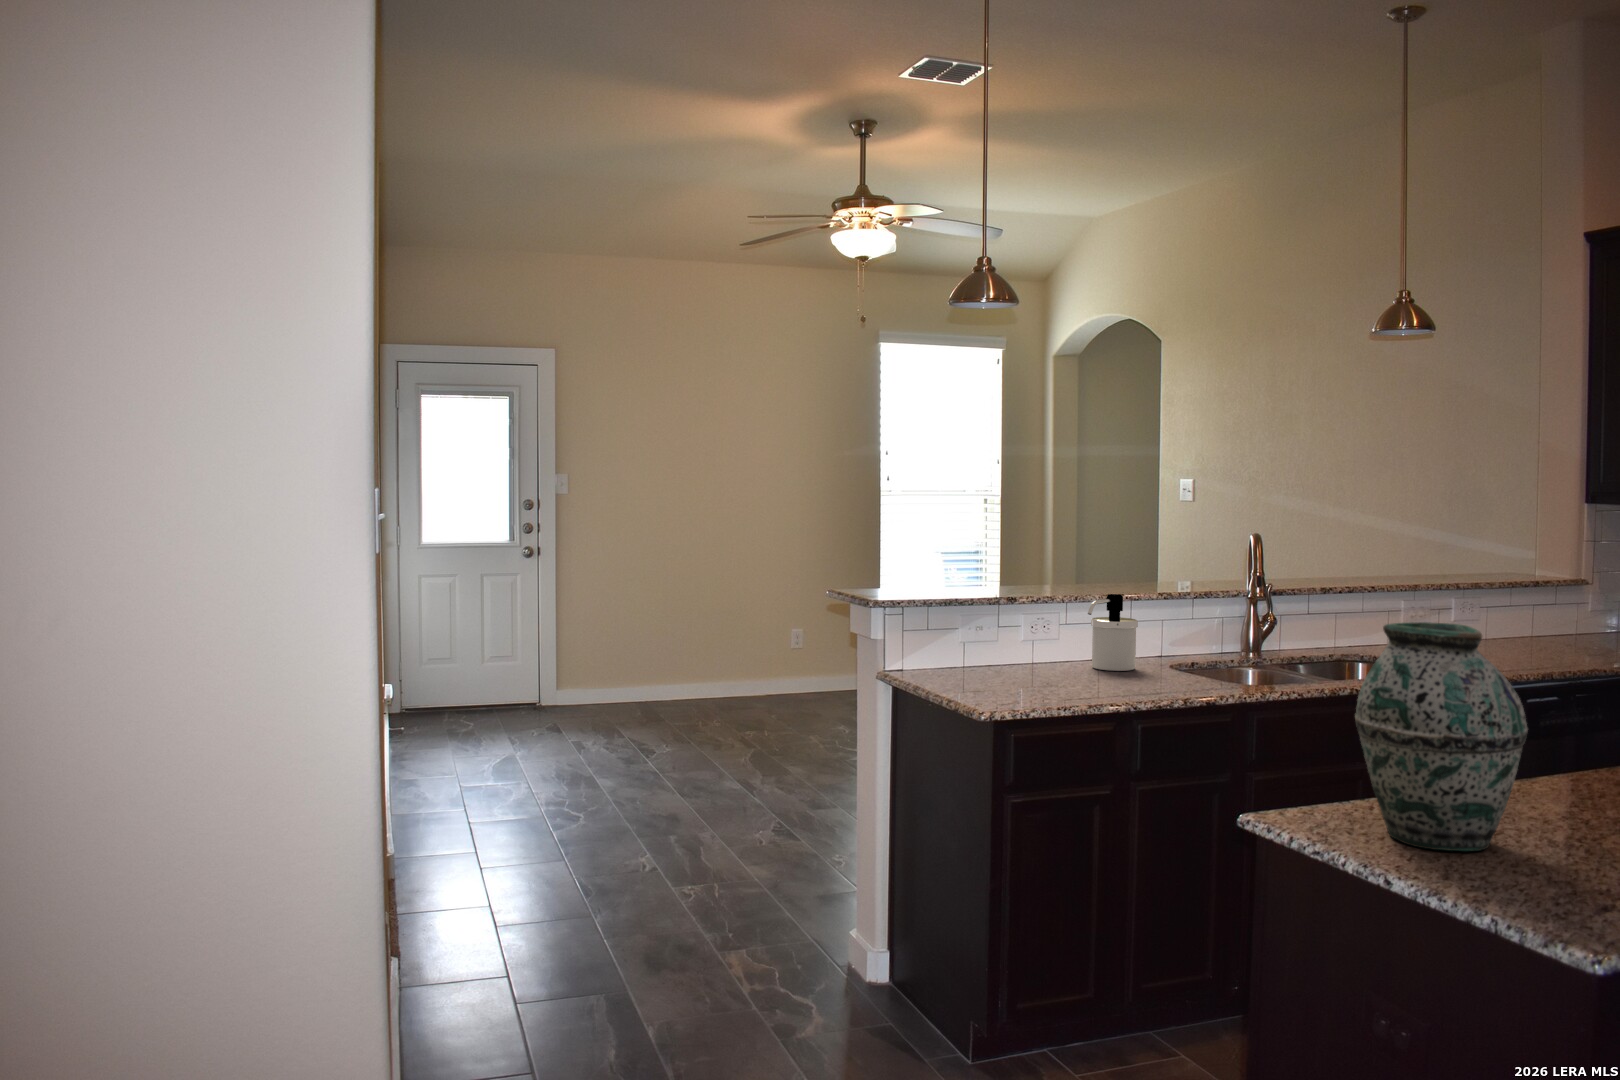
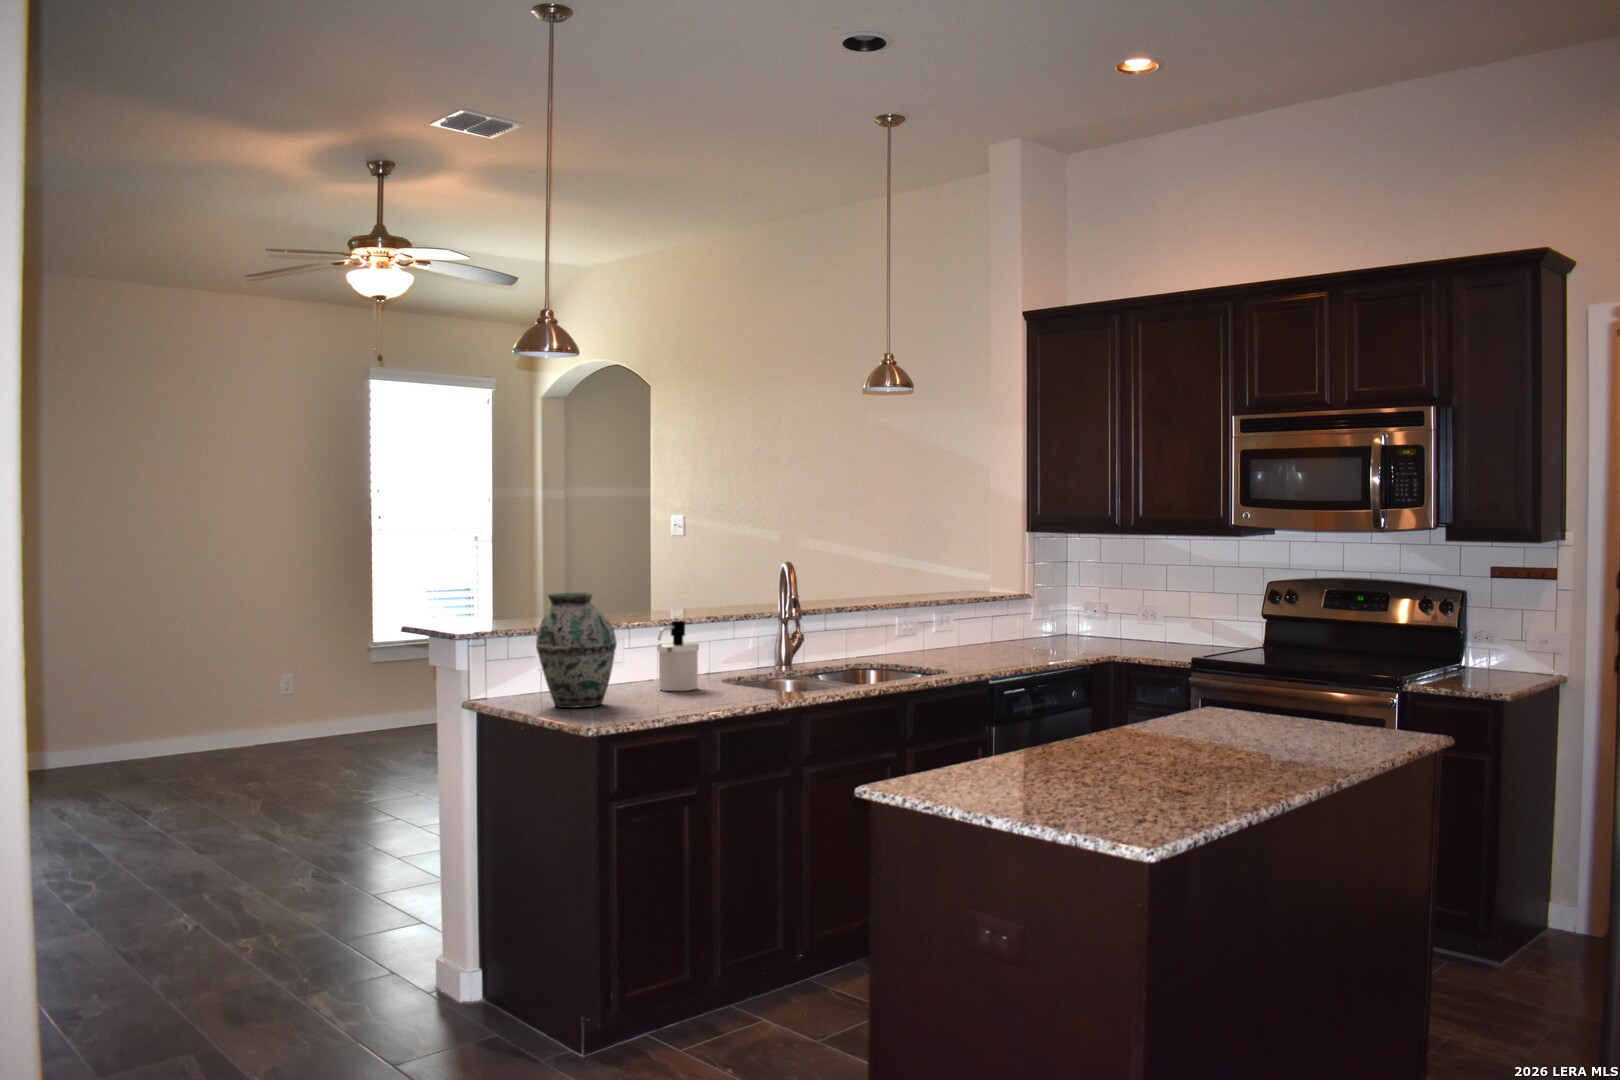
vase: present [1355,622,1528,851] -> present [536,593,617,708]

